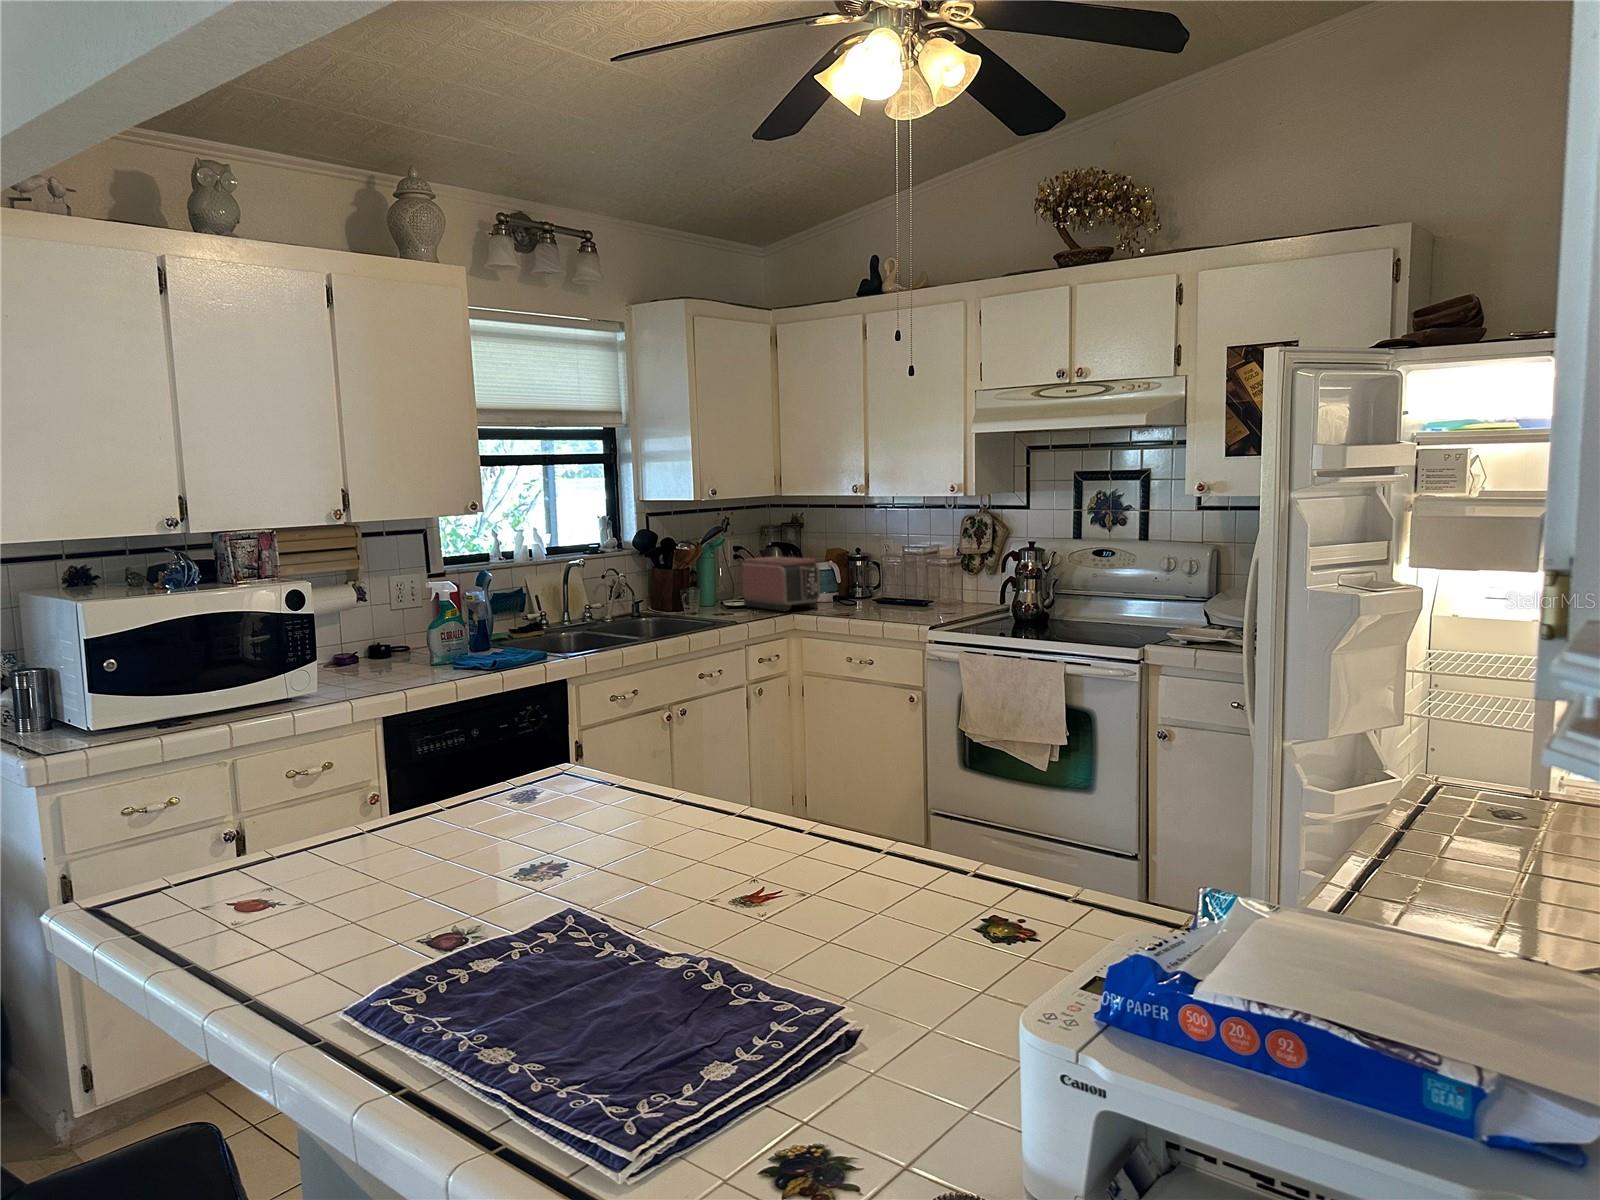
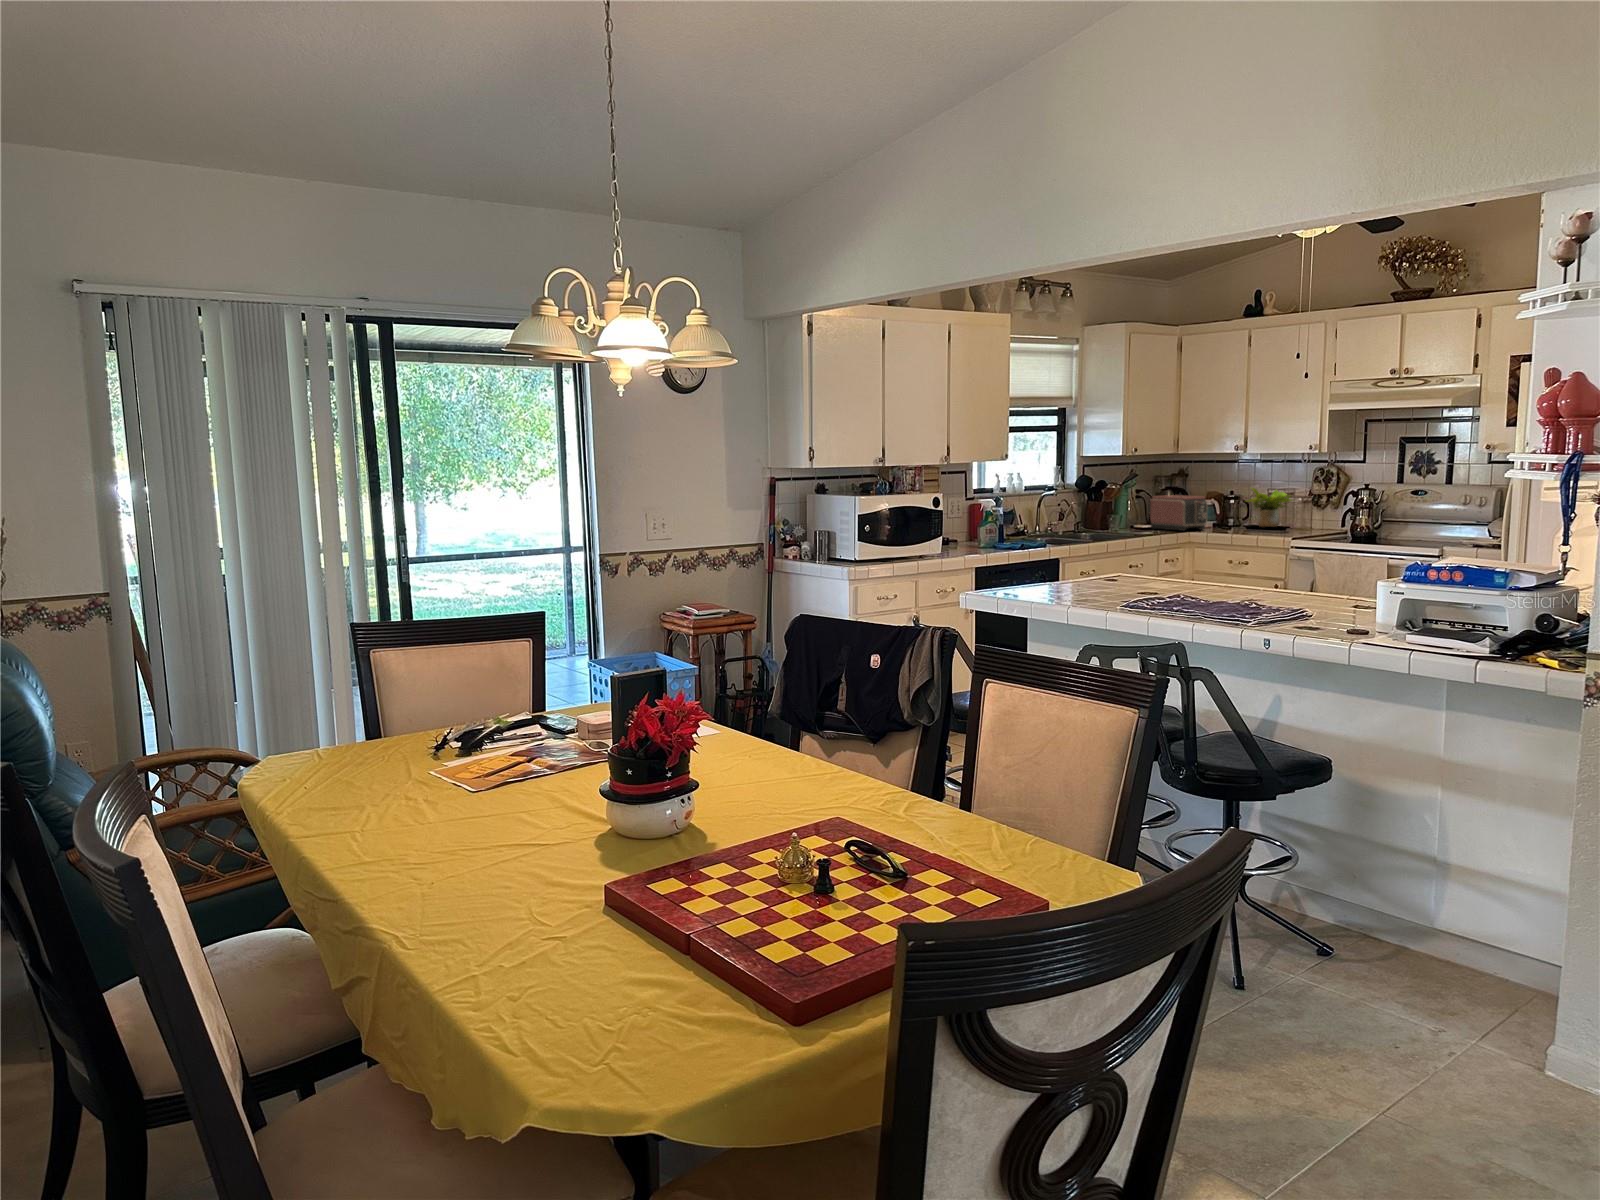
potted plant: none [871,544,941,602] -> present [1246,488,1292,528]

